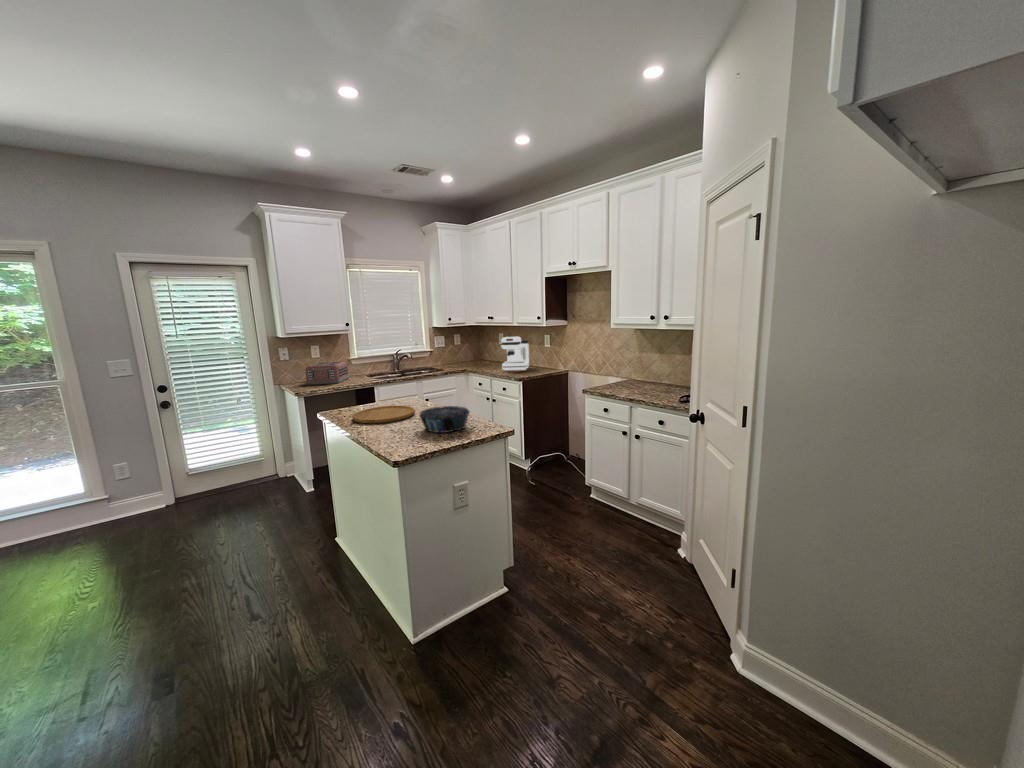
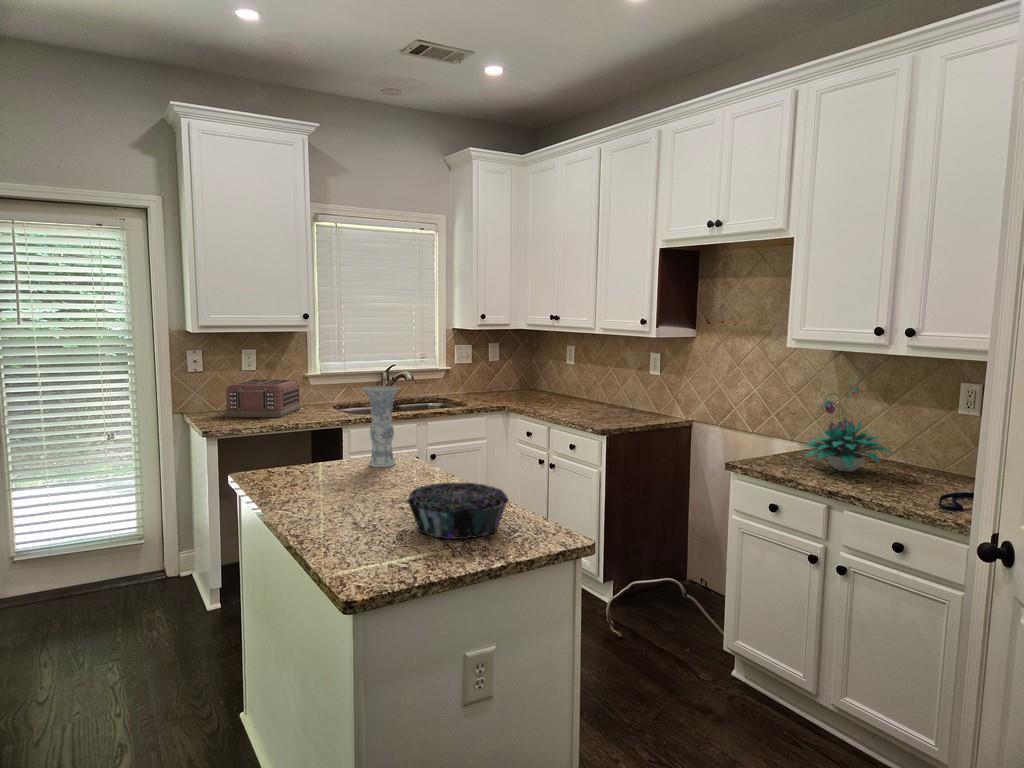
coffee maker: present [501,337,529,371] -> none [571,353,622,416]
plant: none [618,342,664,390] -> present [804,378,894,472]
vase: none [388,361,409,404] -> present [363,386,400,467]
cutting board: present [353,406,415,423] -> none [285,470,403,505]

